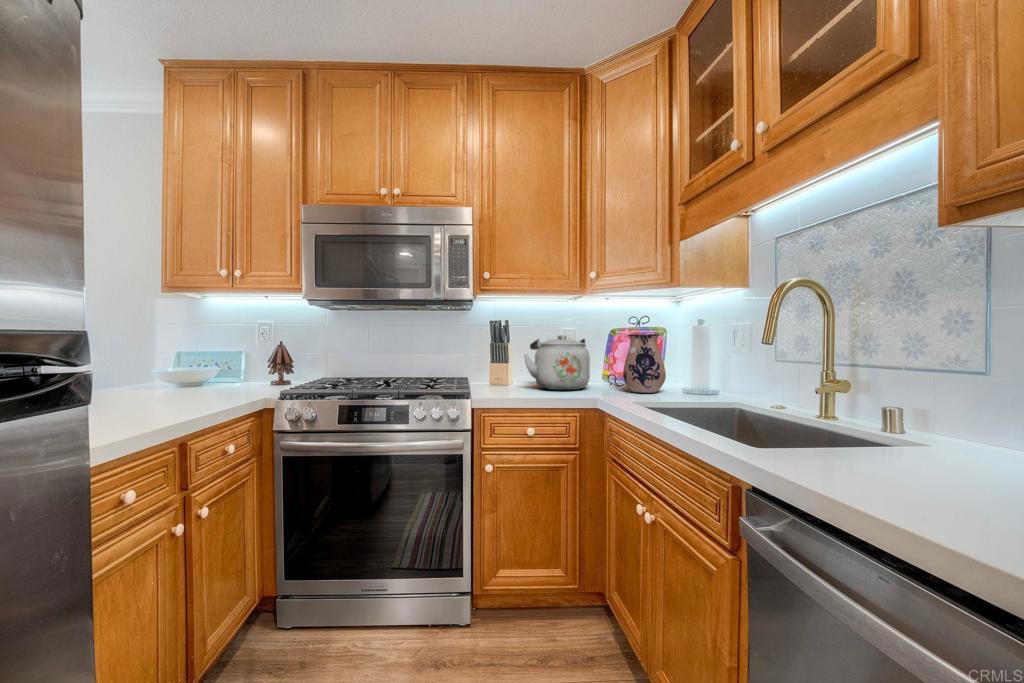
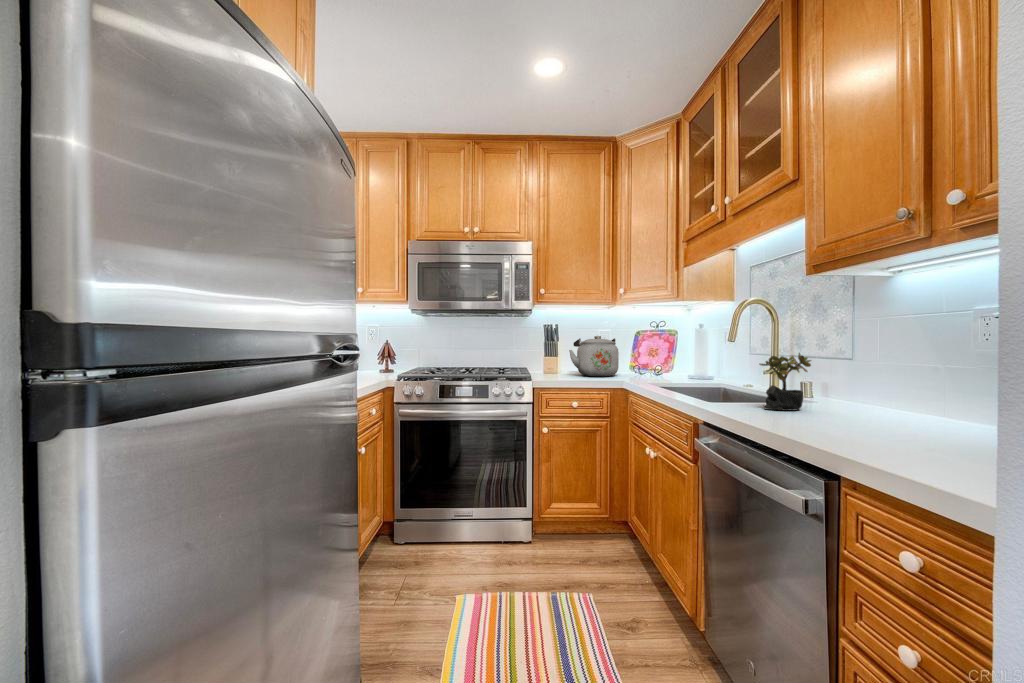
ceramic pitcher: present [623,334,666,393] -> none [643,335,675,378]
succulent plant: none [864,366,964,474] -> present [760,353,811,411]

